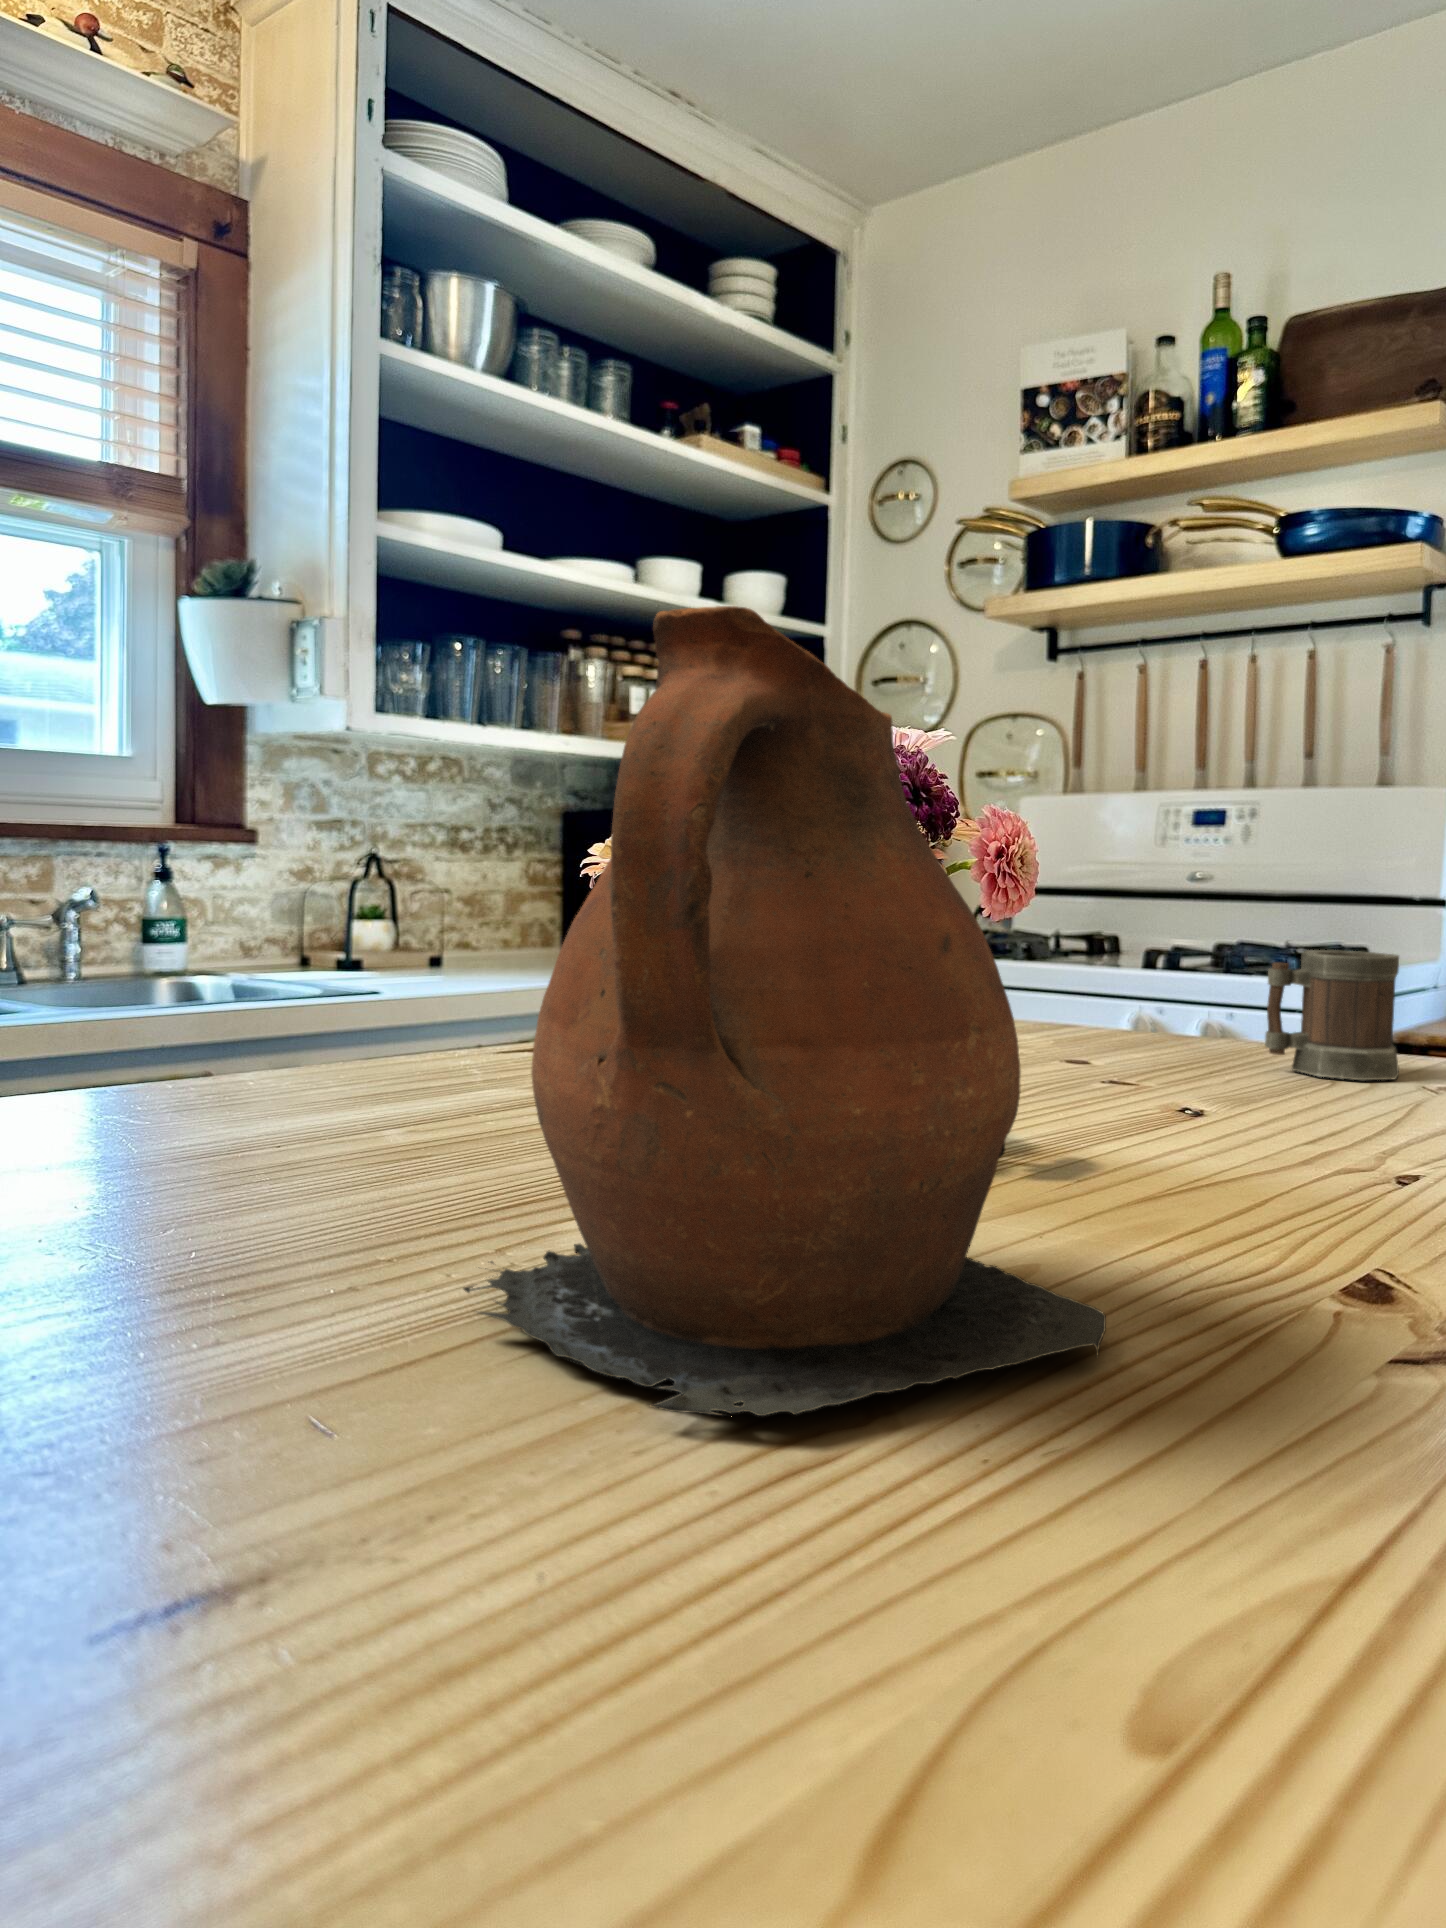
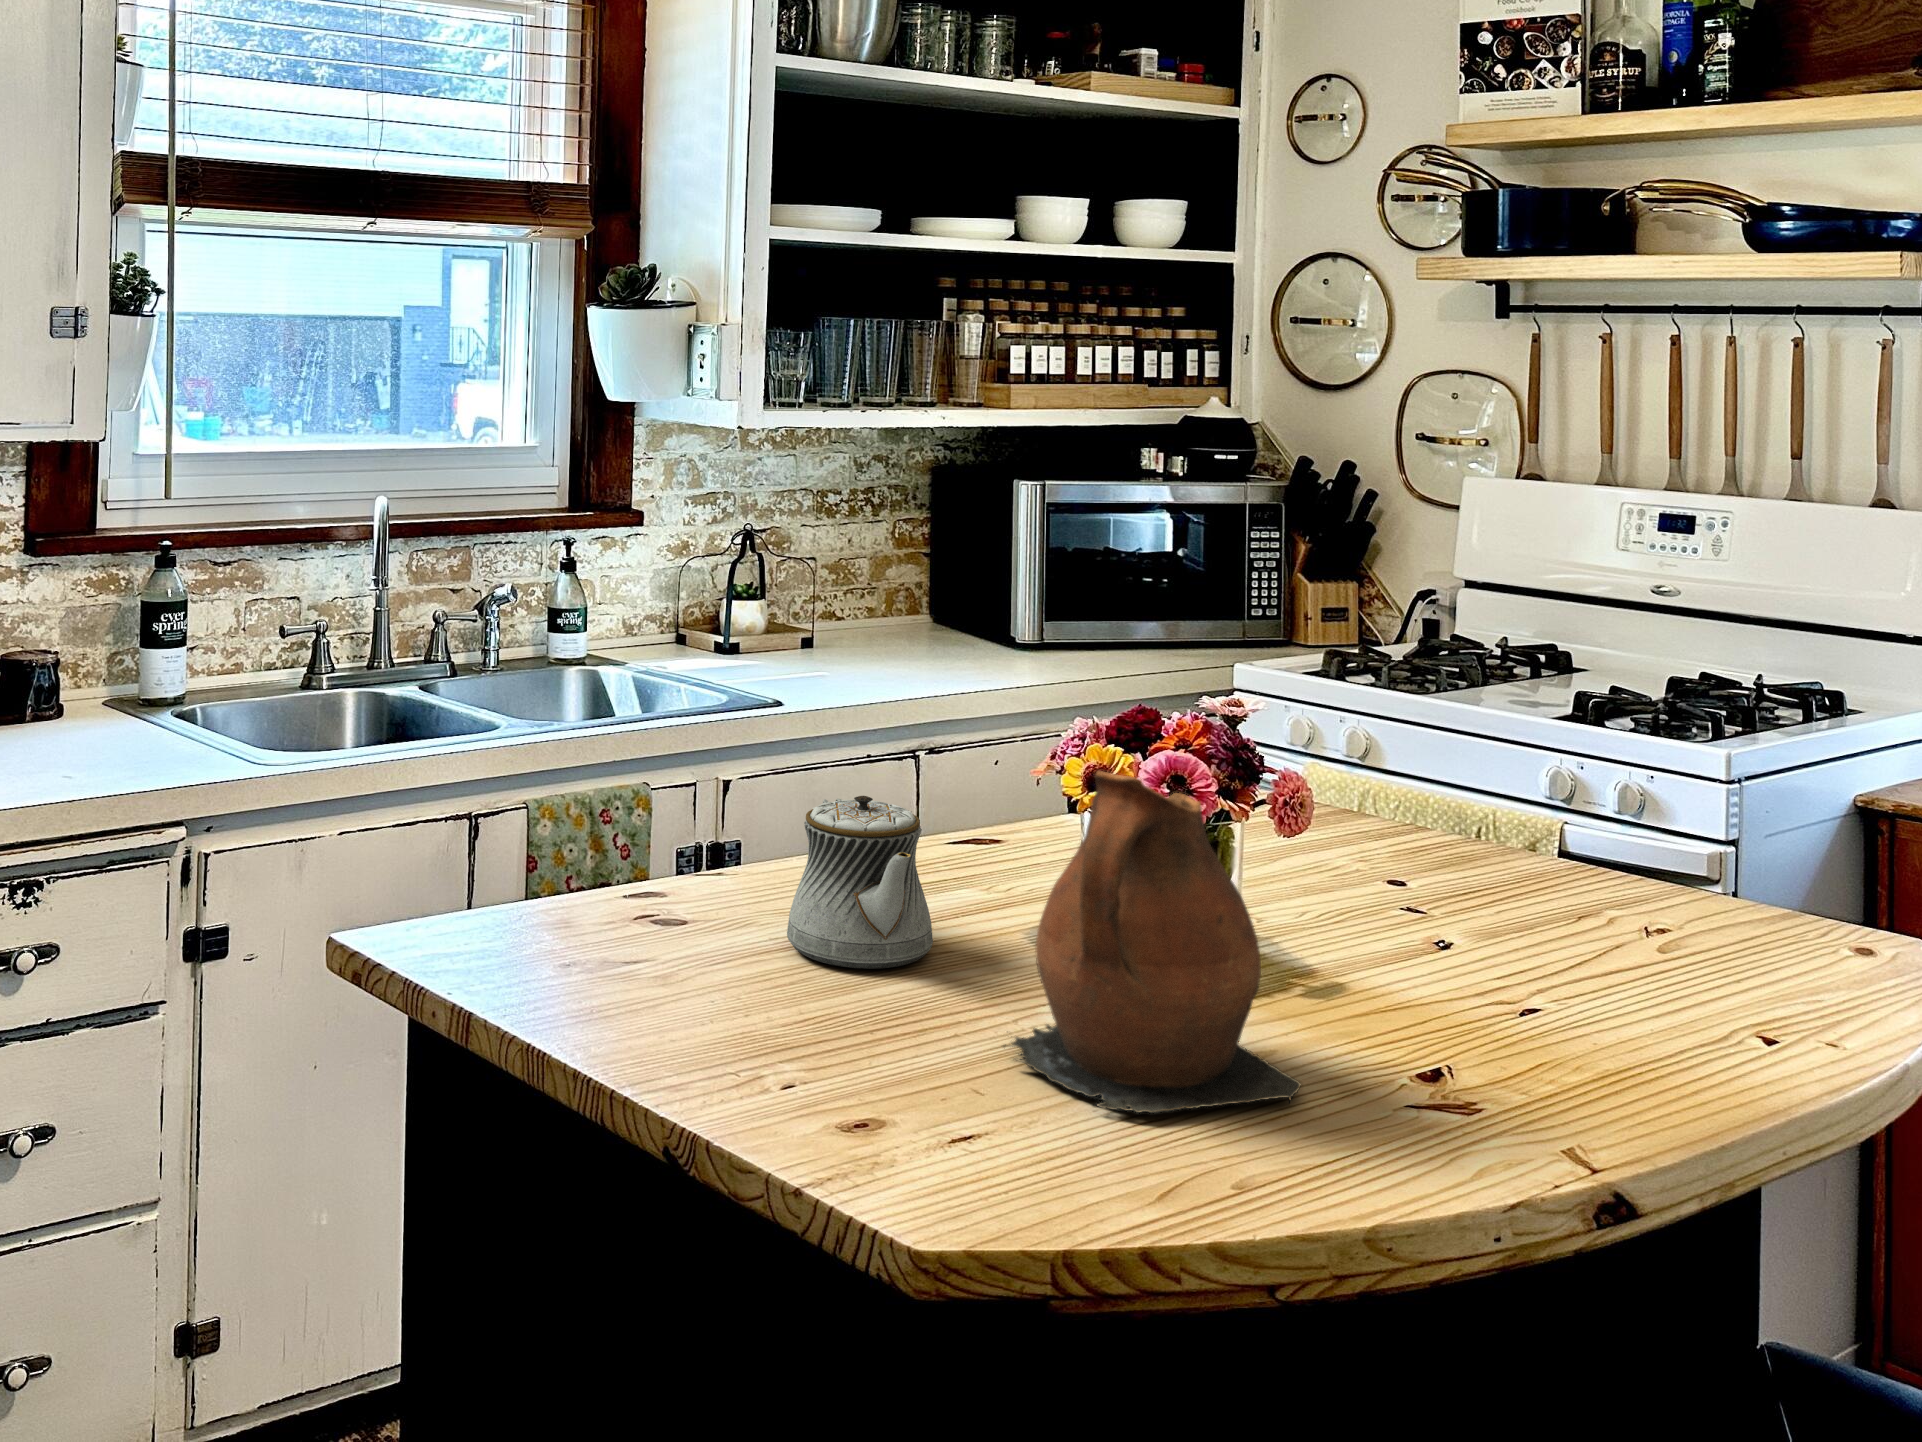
teapot: none [141,891,410,1183] -> present [787,796,933,969]
mug: present [1265,950,1399,1080] -> none [1552,802,1664,915]

